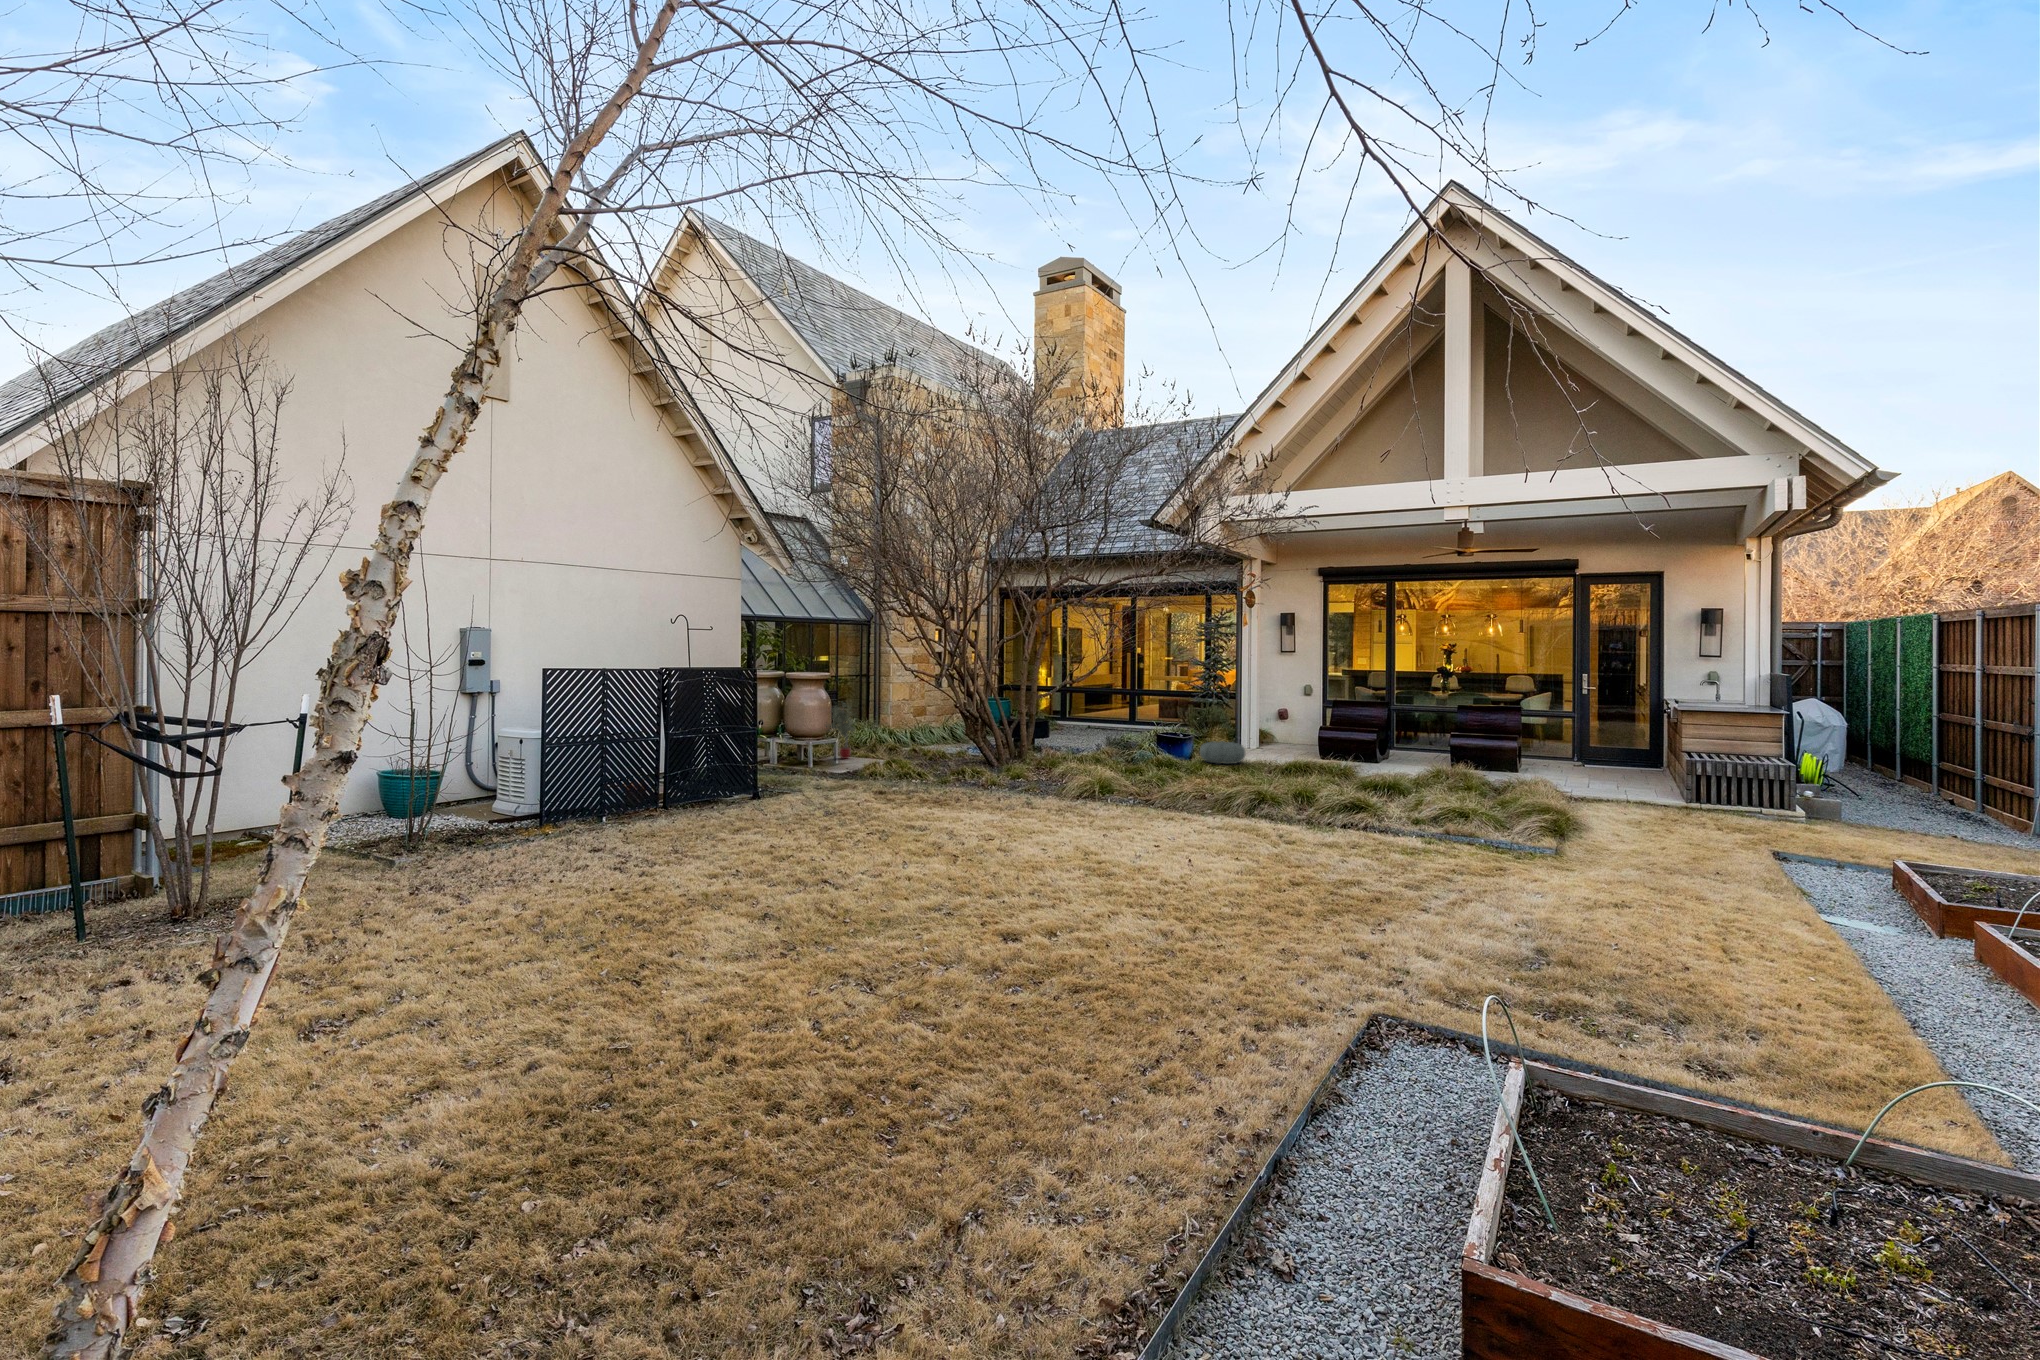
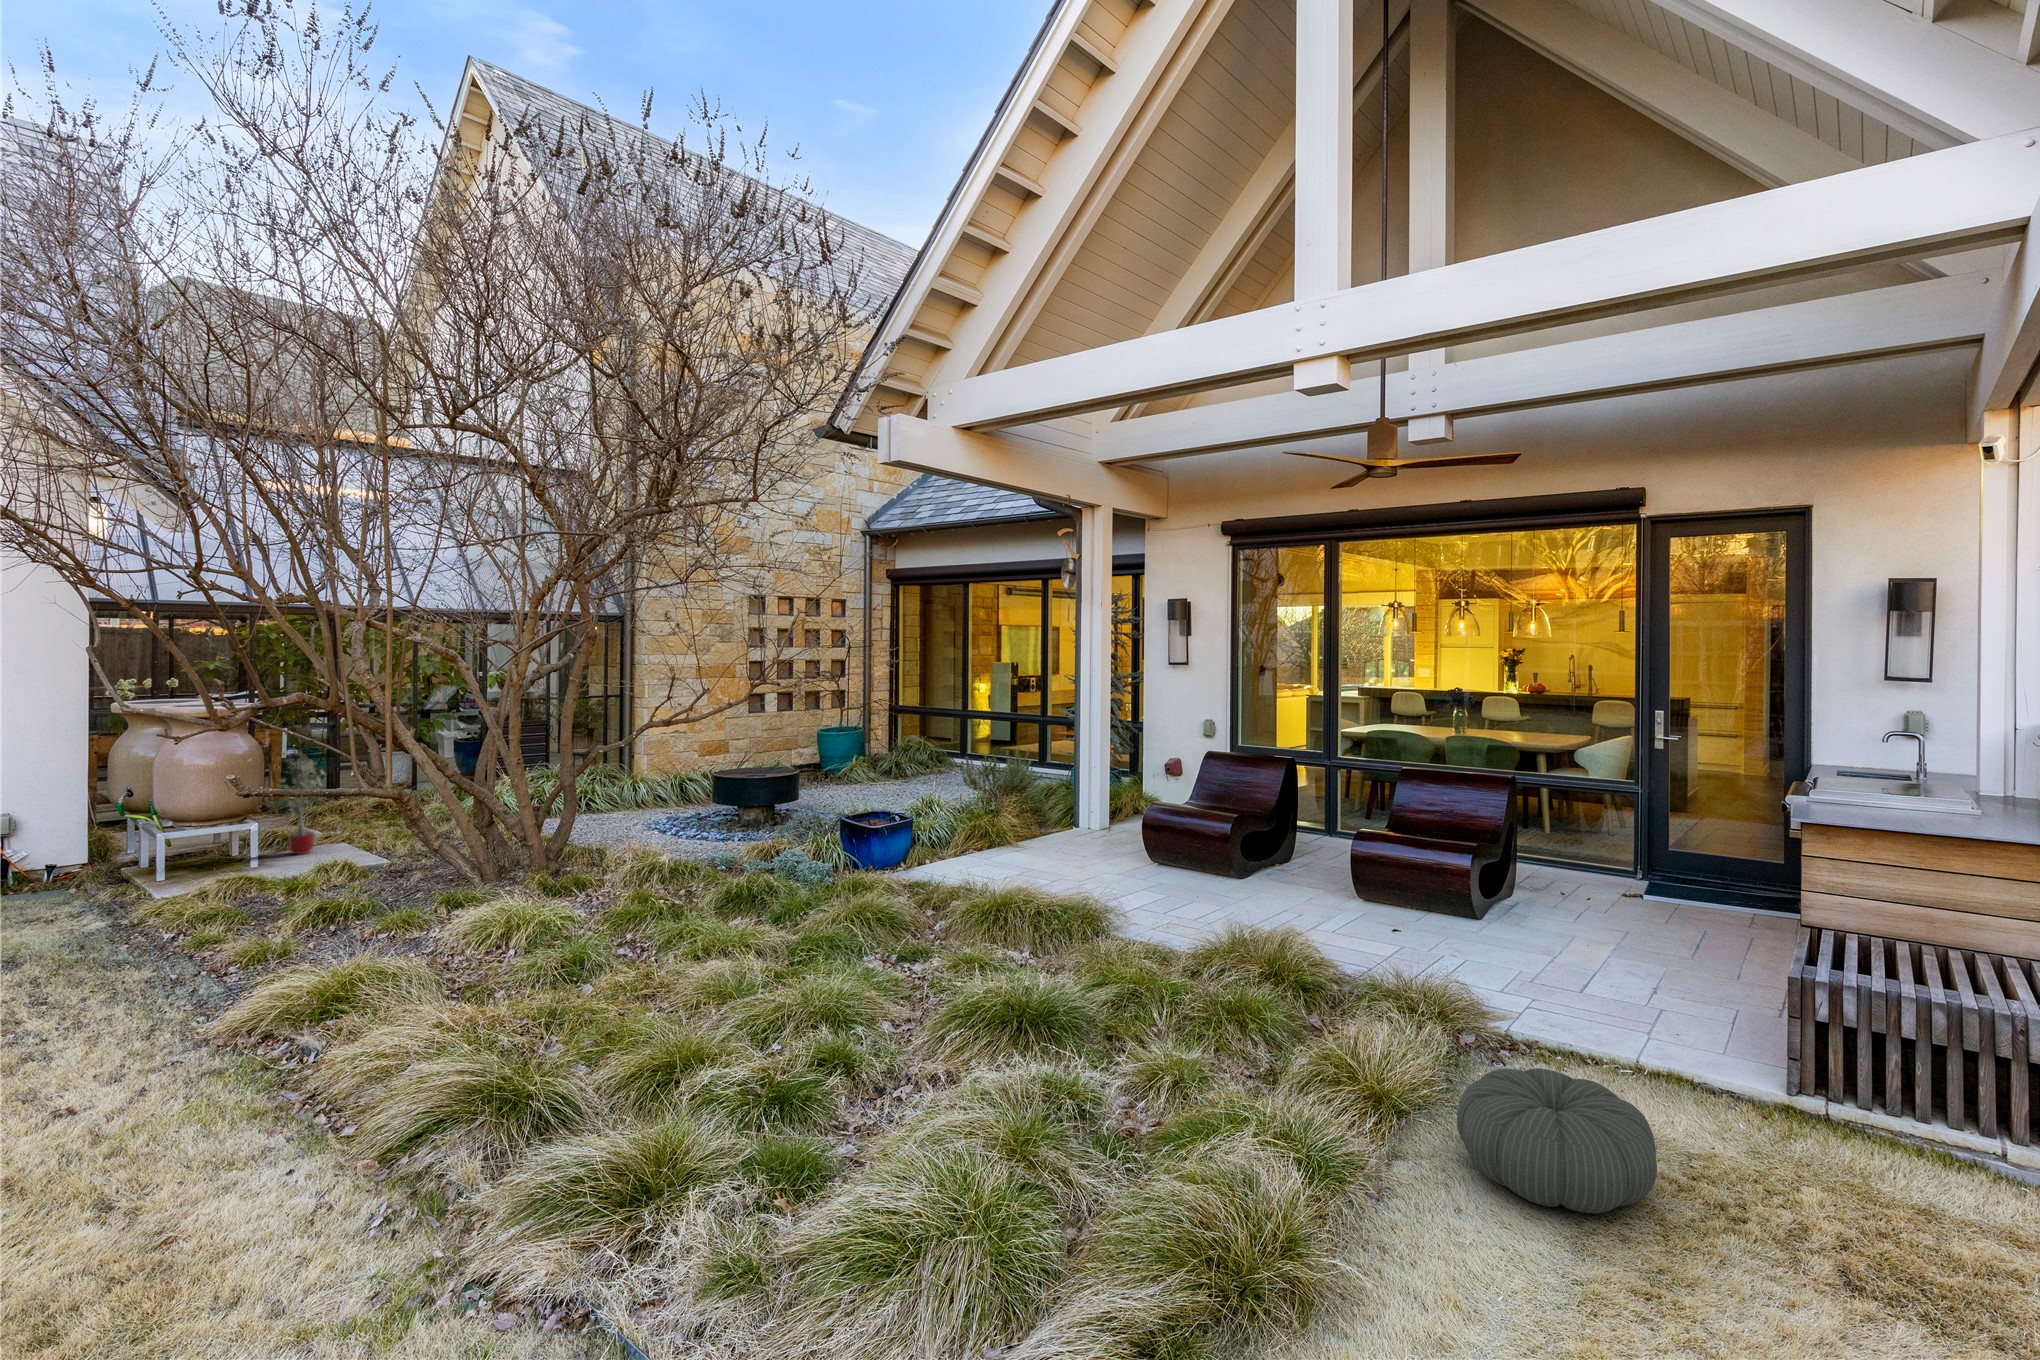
pouf: present [1200,741,1245,764] -> present [1457,1068,1657,1213]

